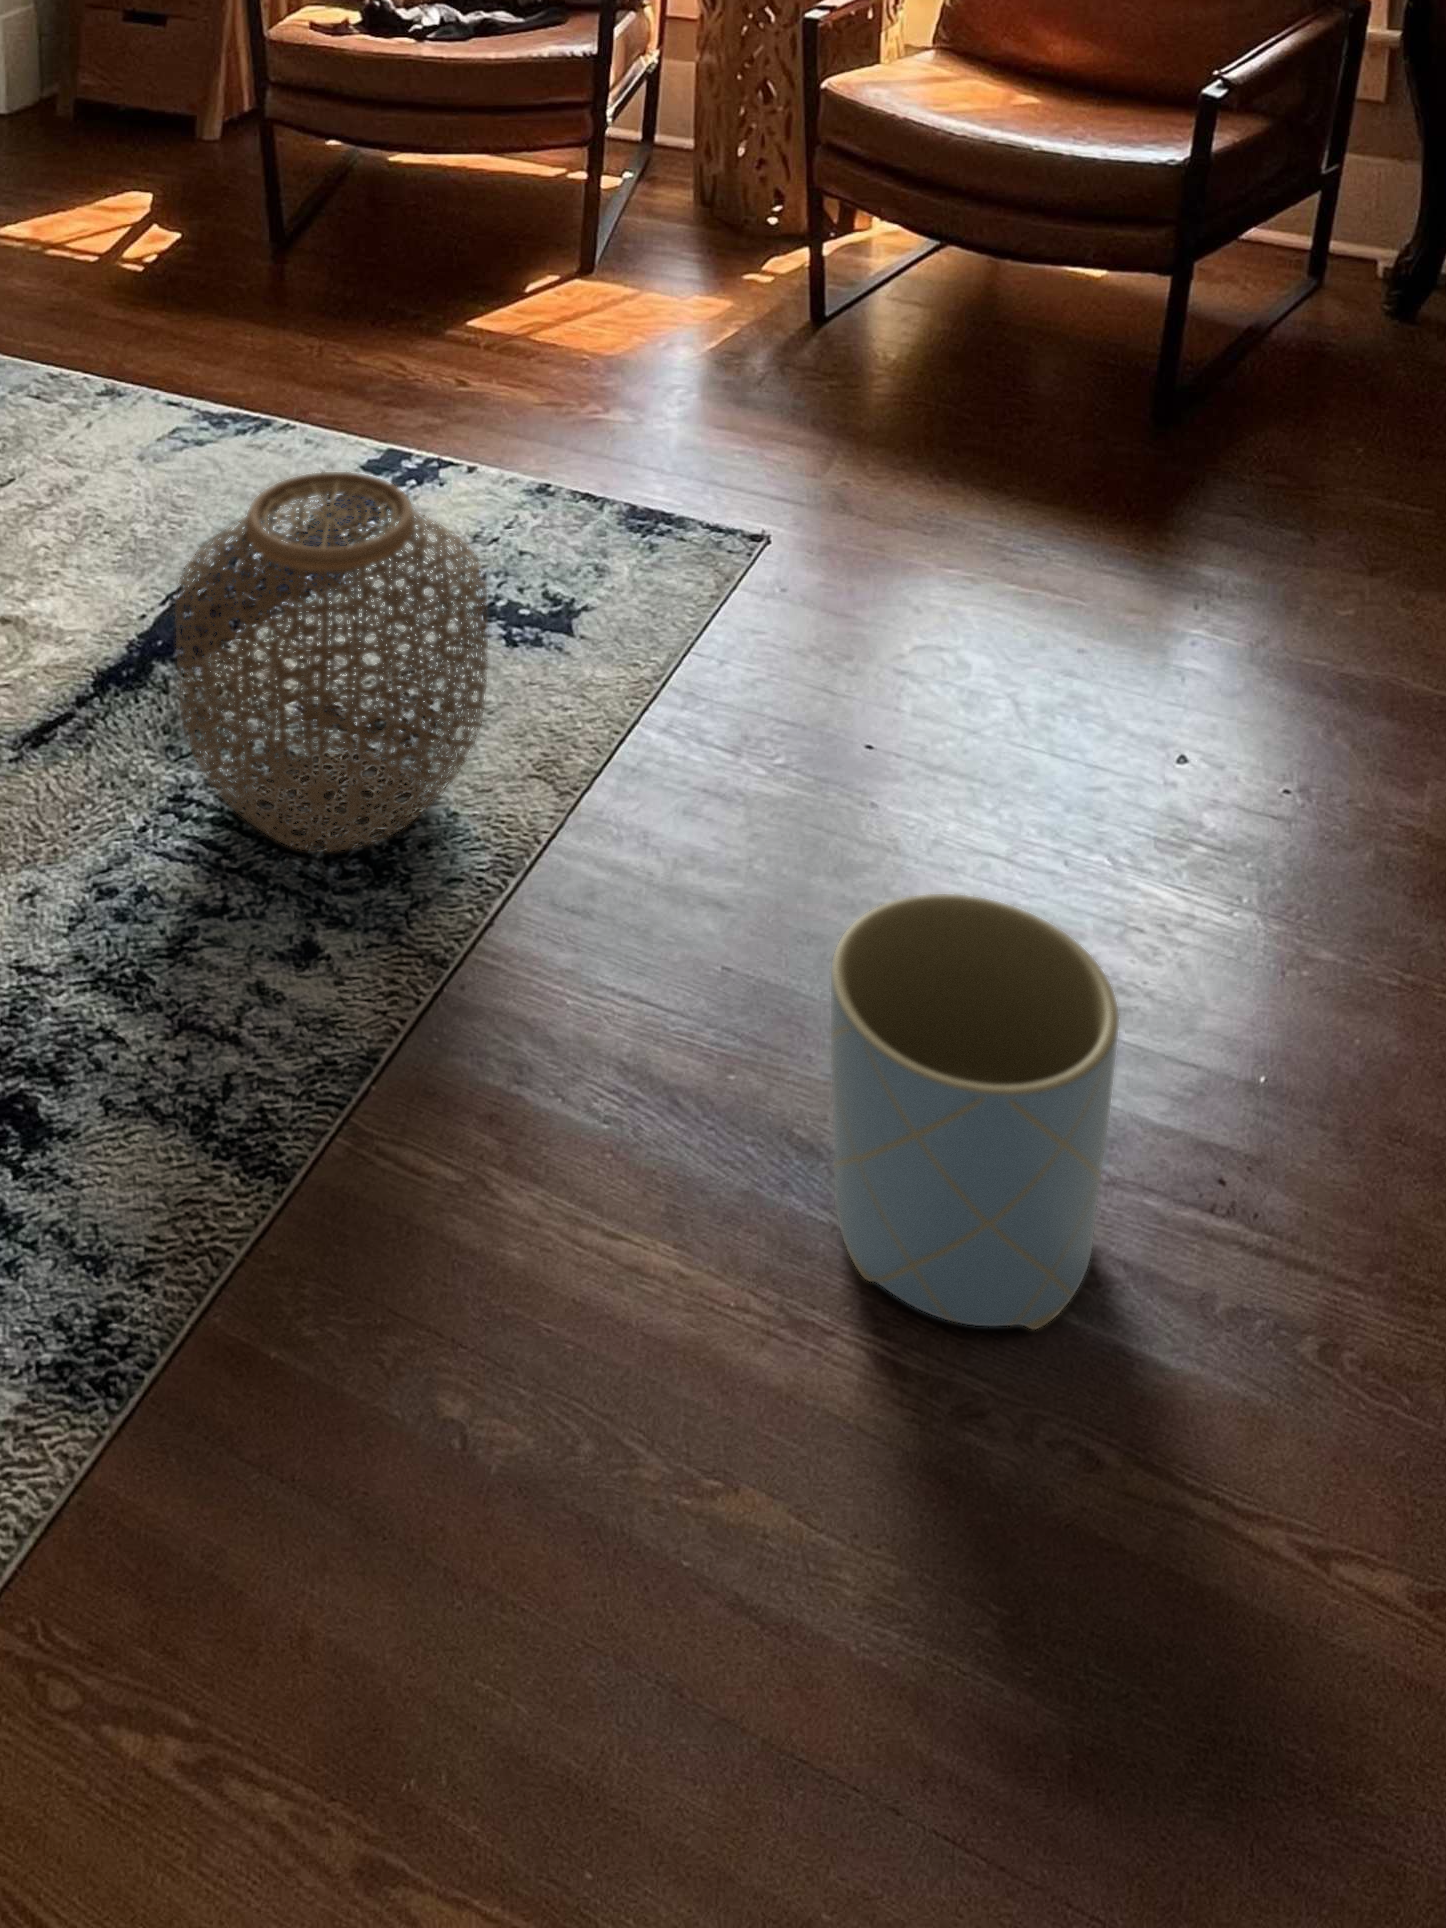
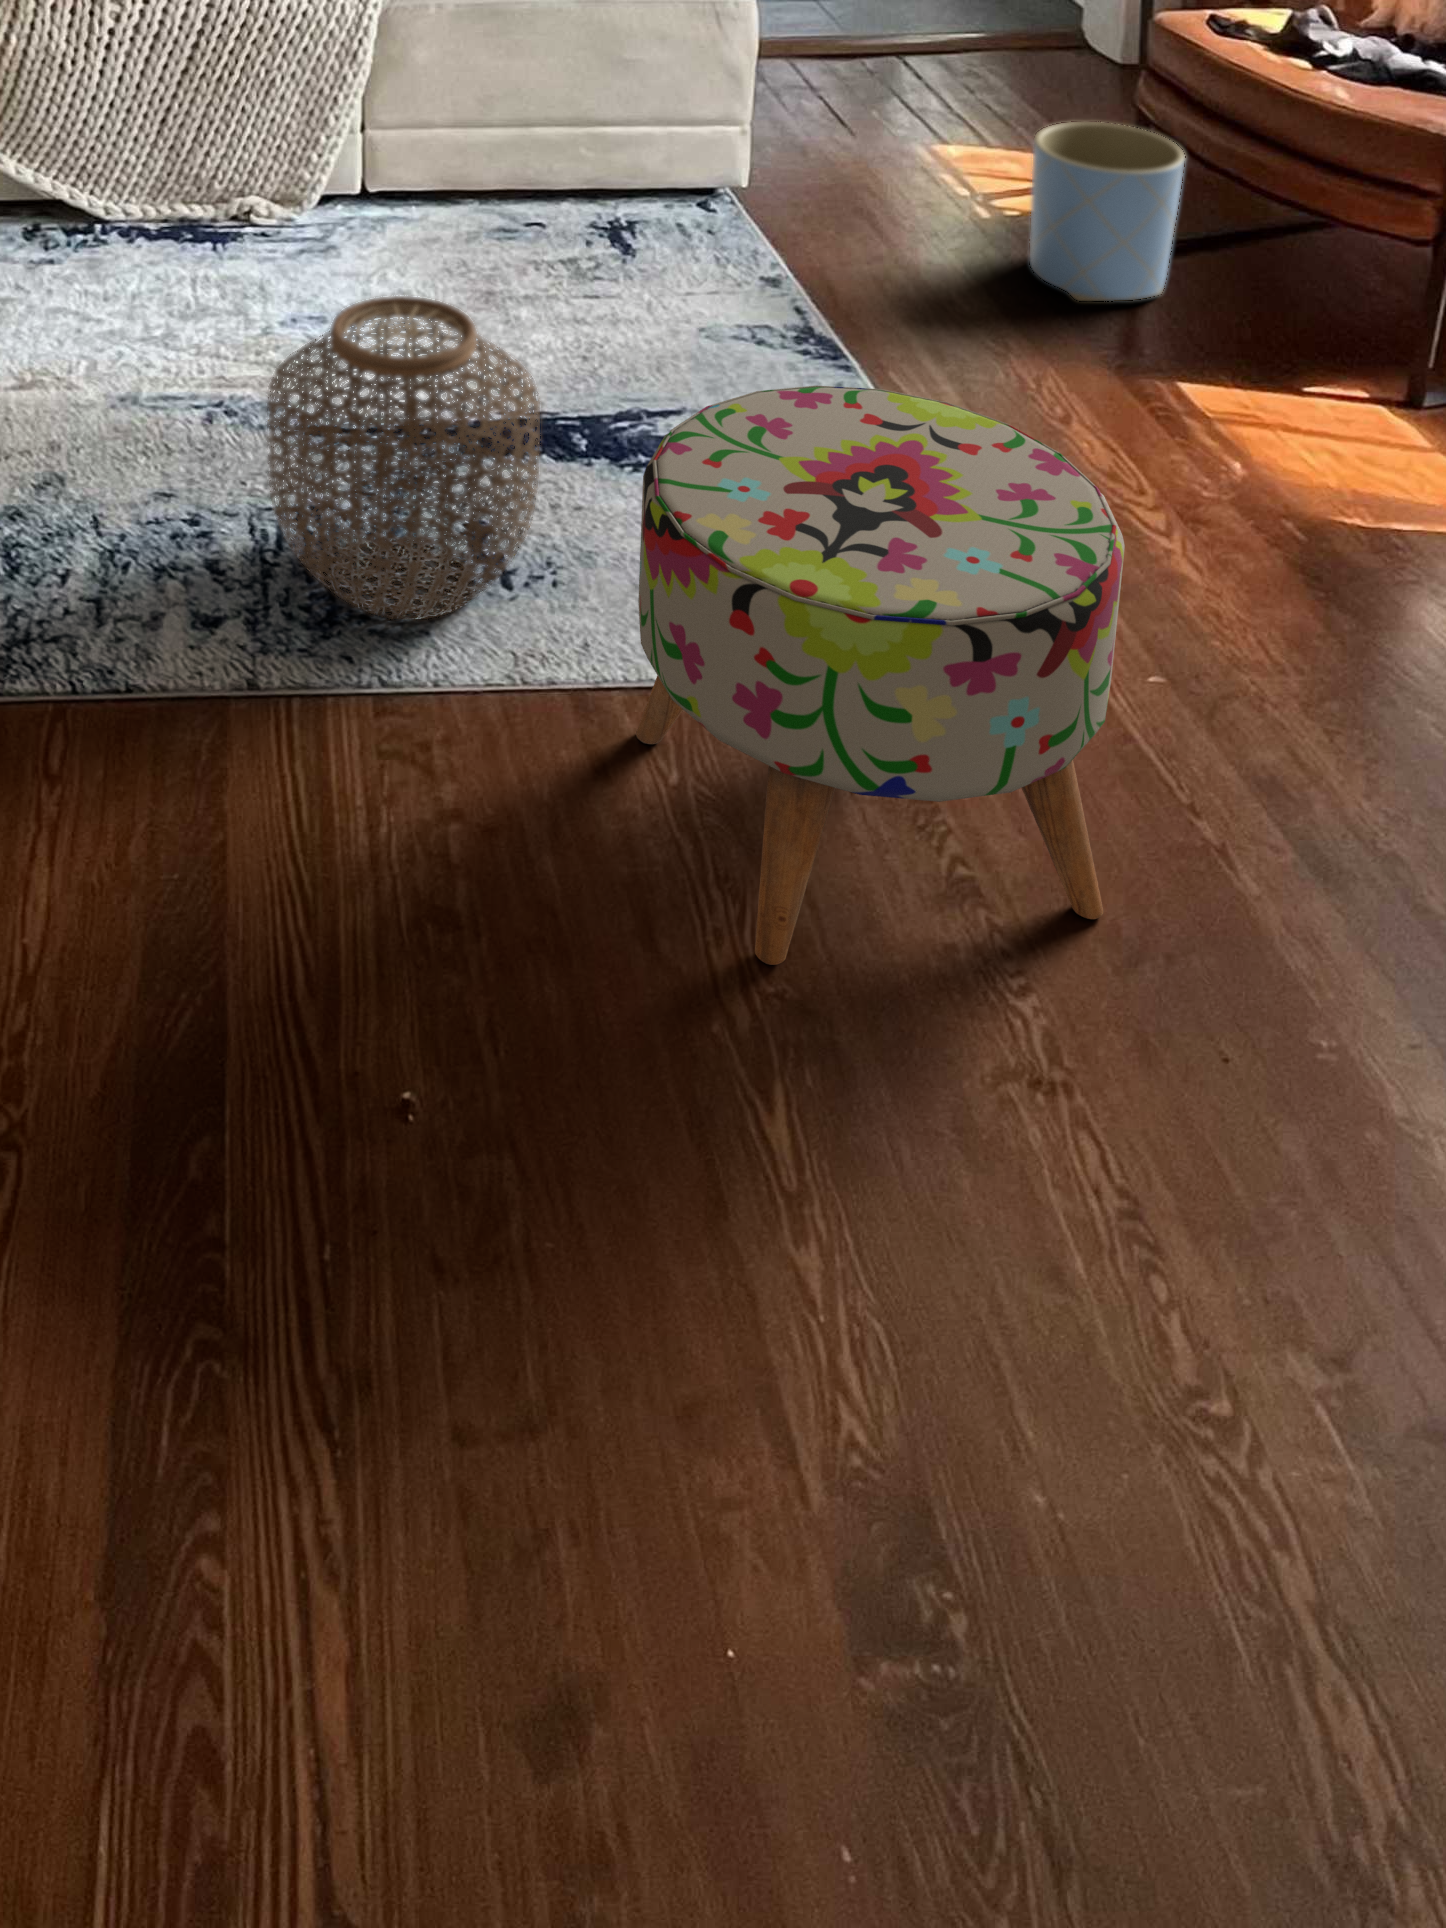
ottoman: none [666,329,1083,834] -> present [636,385,1125,965]
planter: present [831,894,1119,1329] -> present [1030,122,1185,301]

